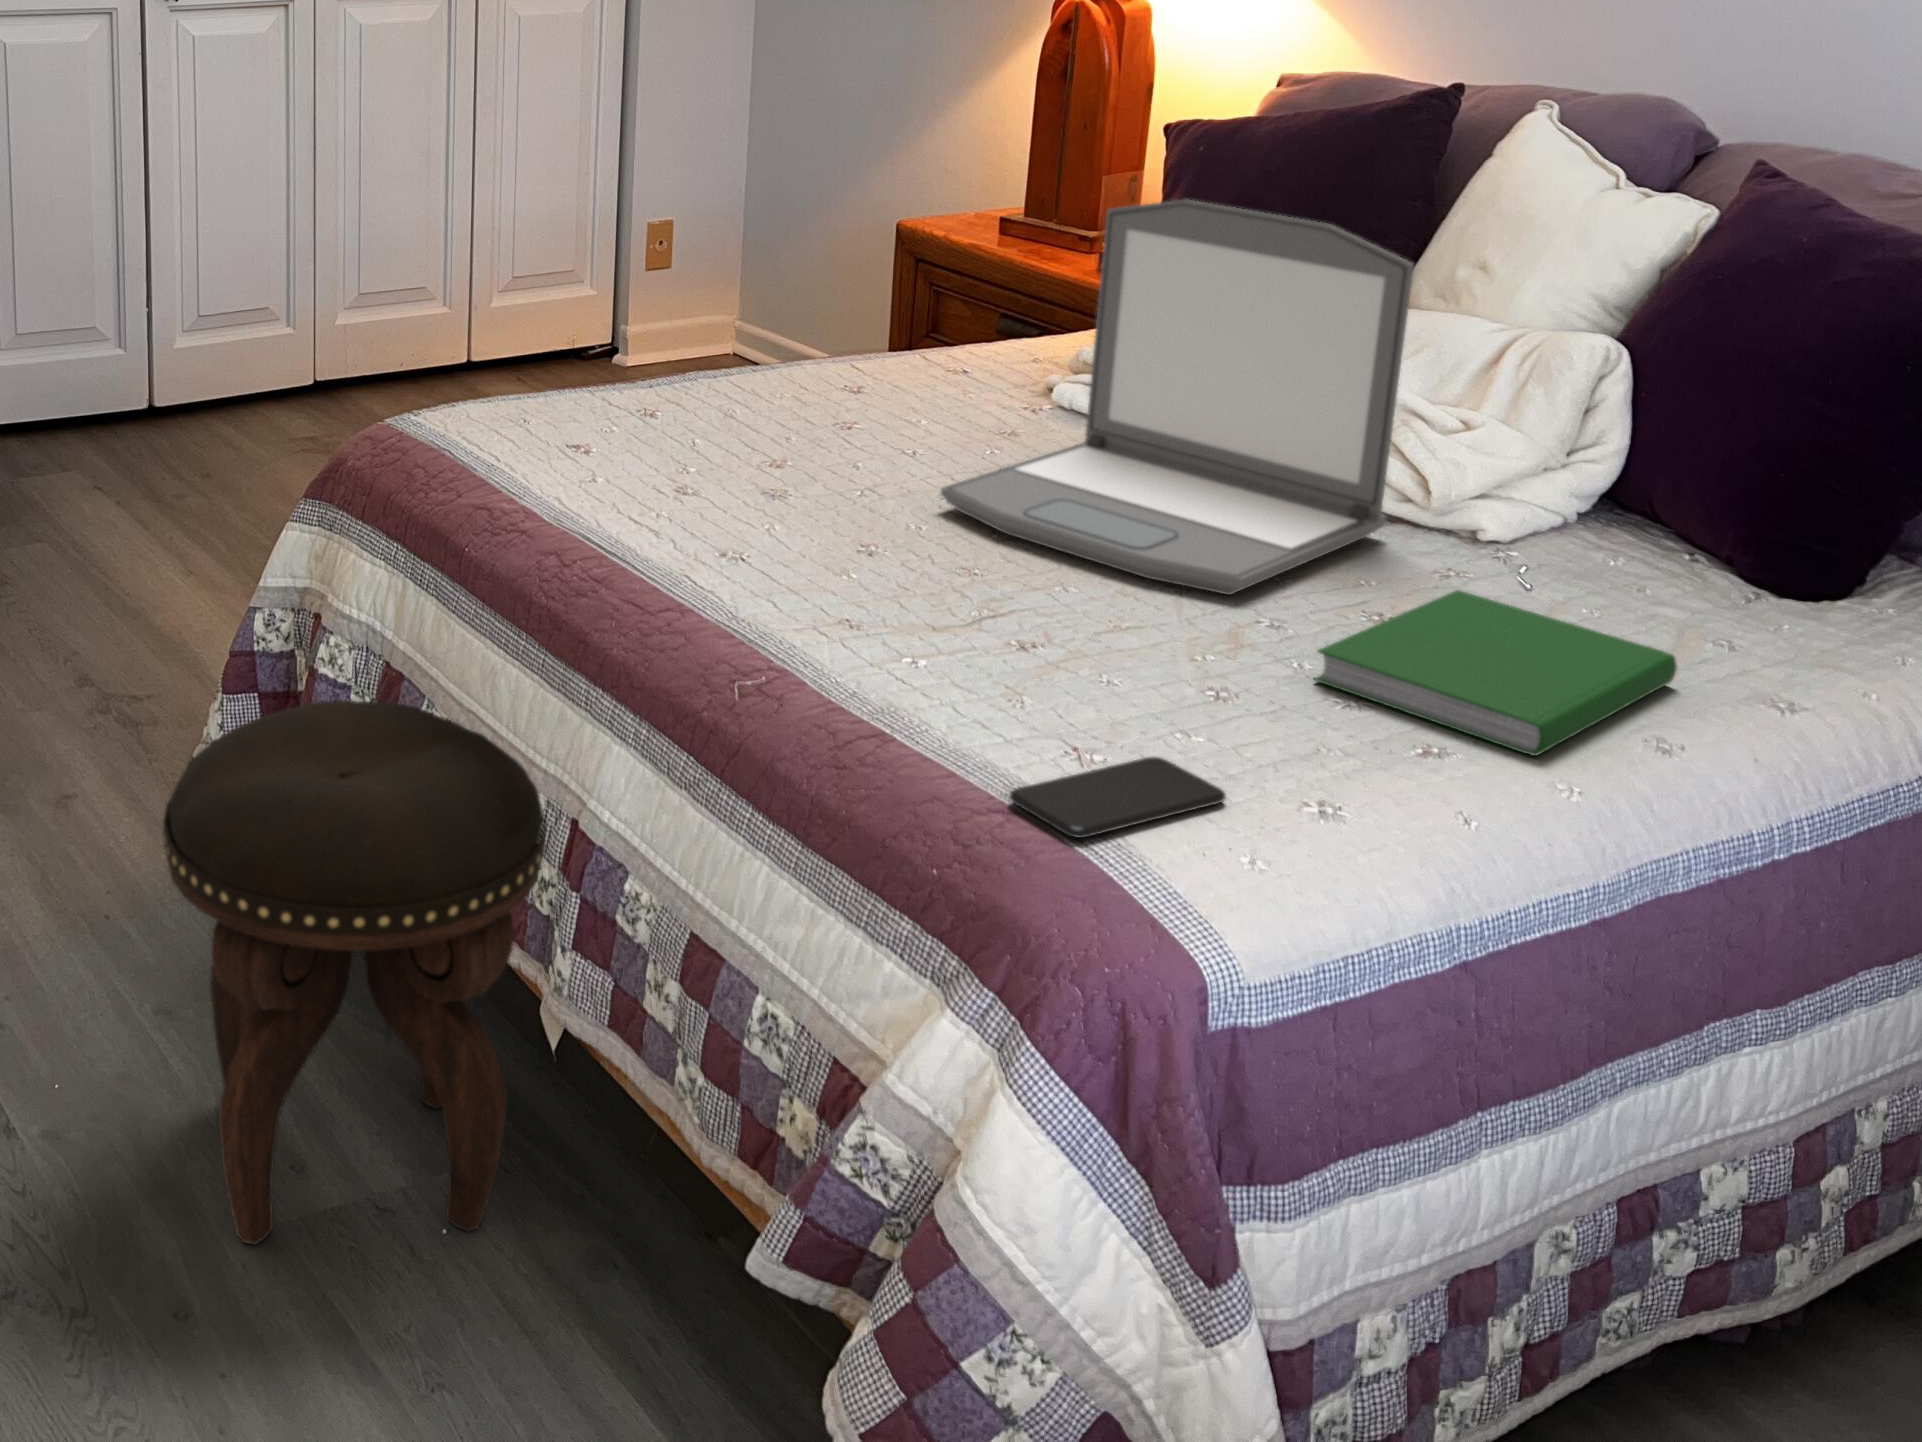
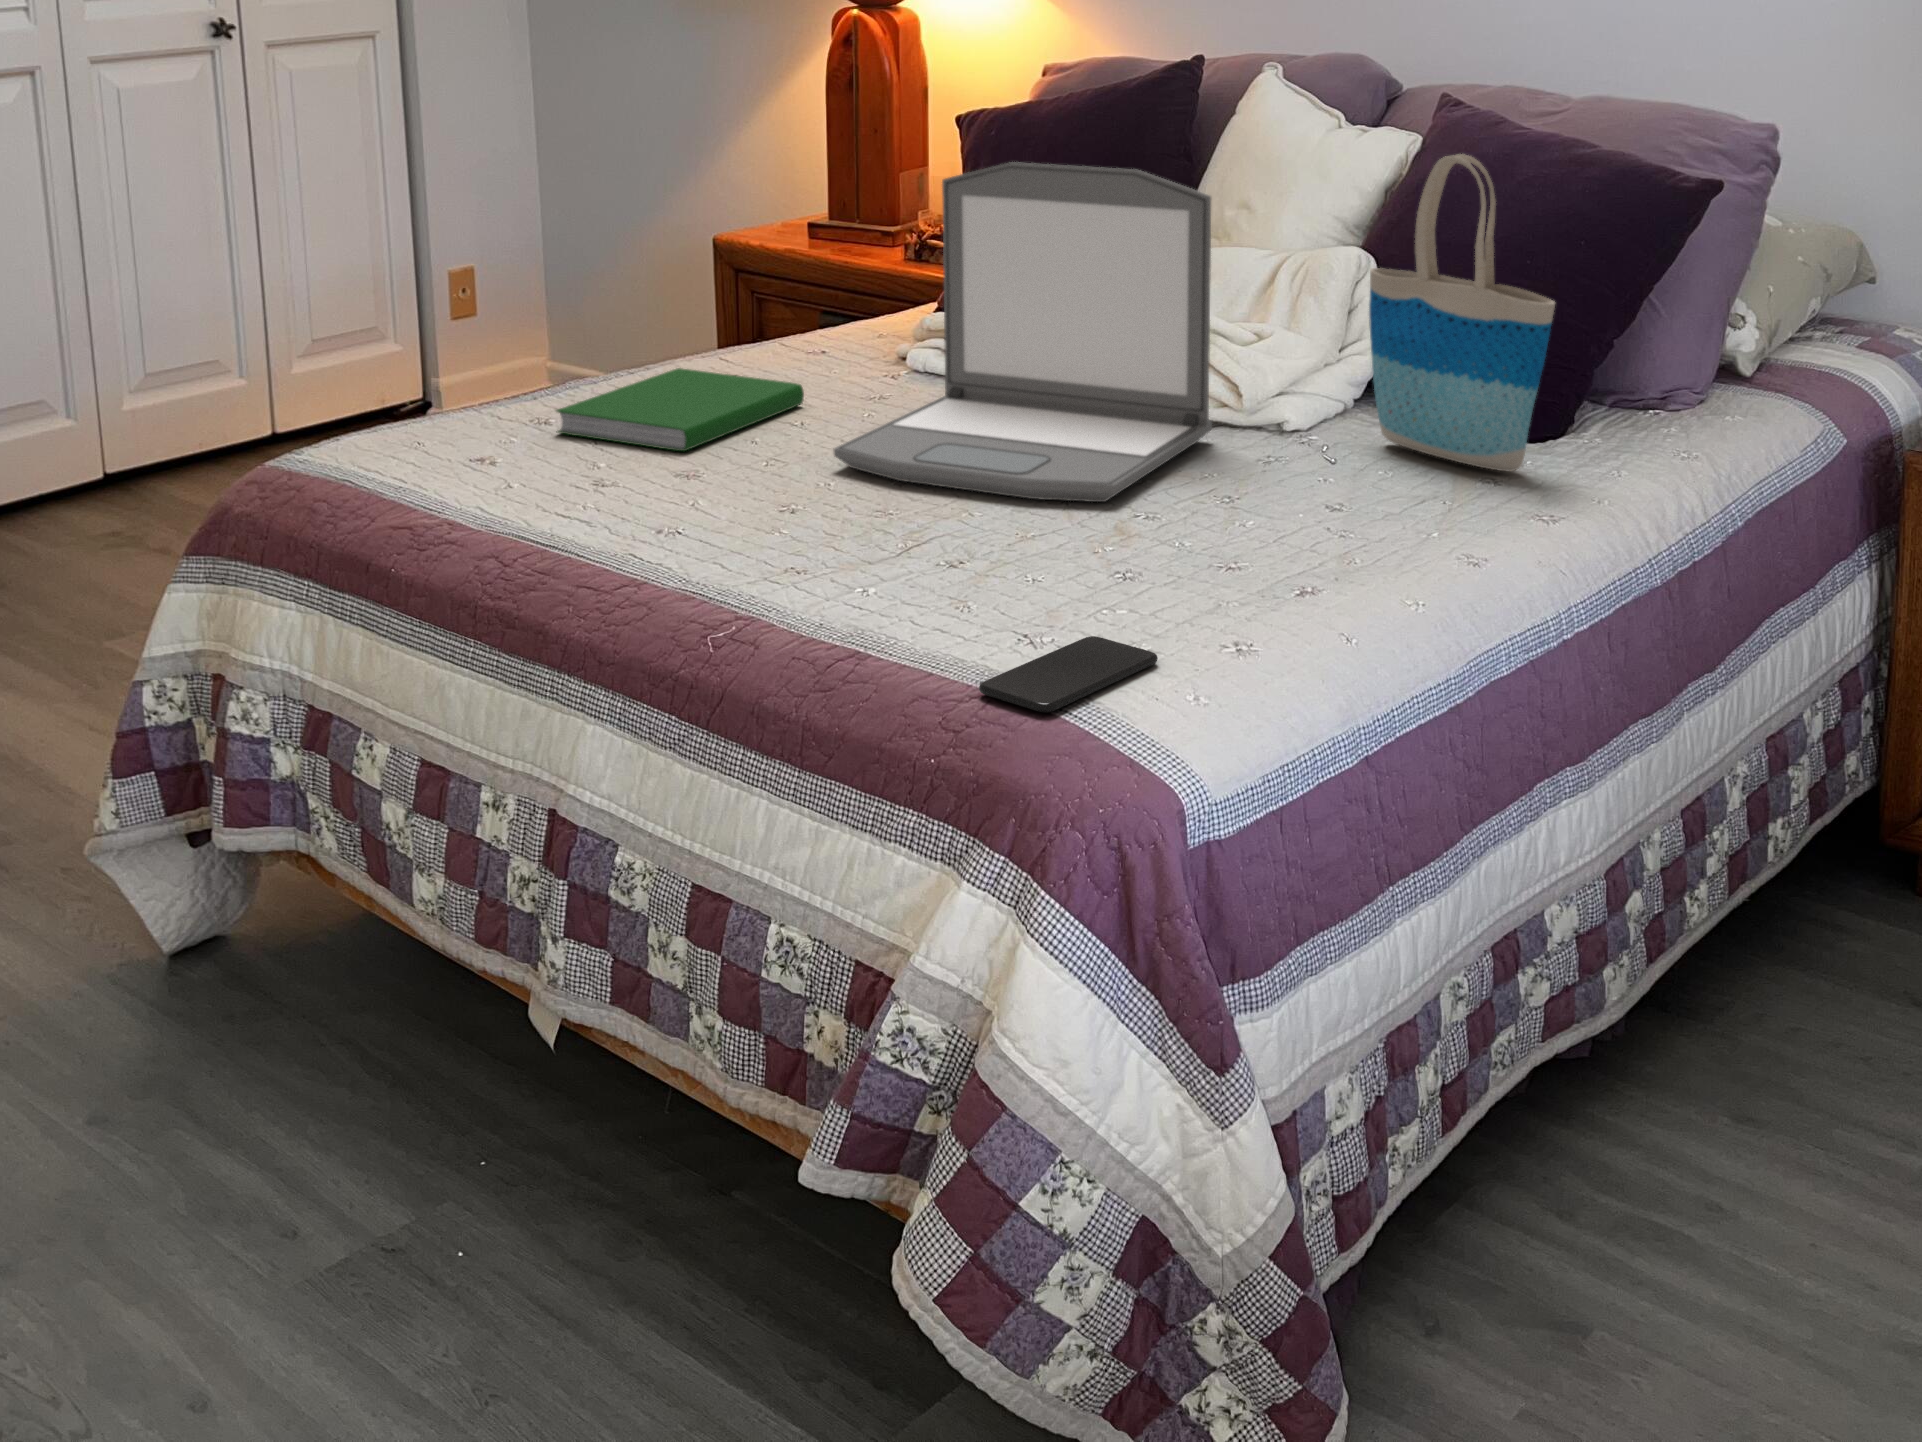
tote bag: none [1595,250,1840,635] -> present [1369,154,1555,471]
hardcover book: present [1315,590,1677,756] -> present [556,368,804,451]
footstool: present [163,701,547,1244] -> none [107,734,517,1319]

